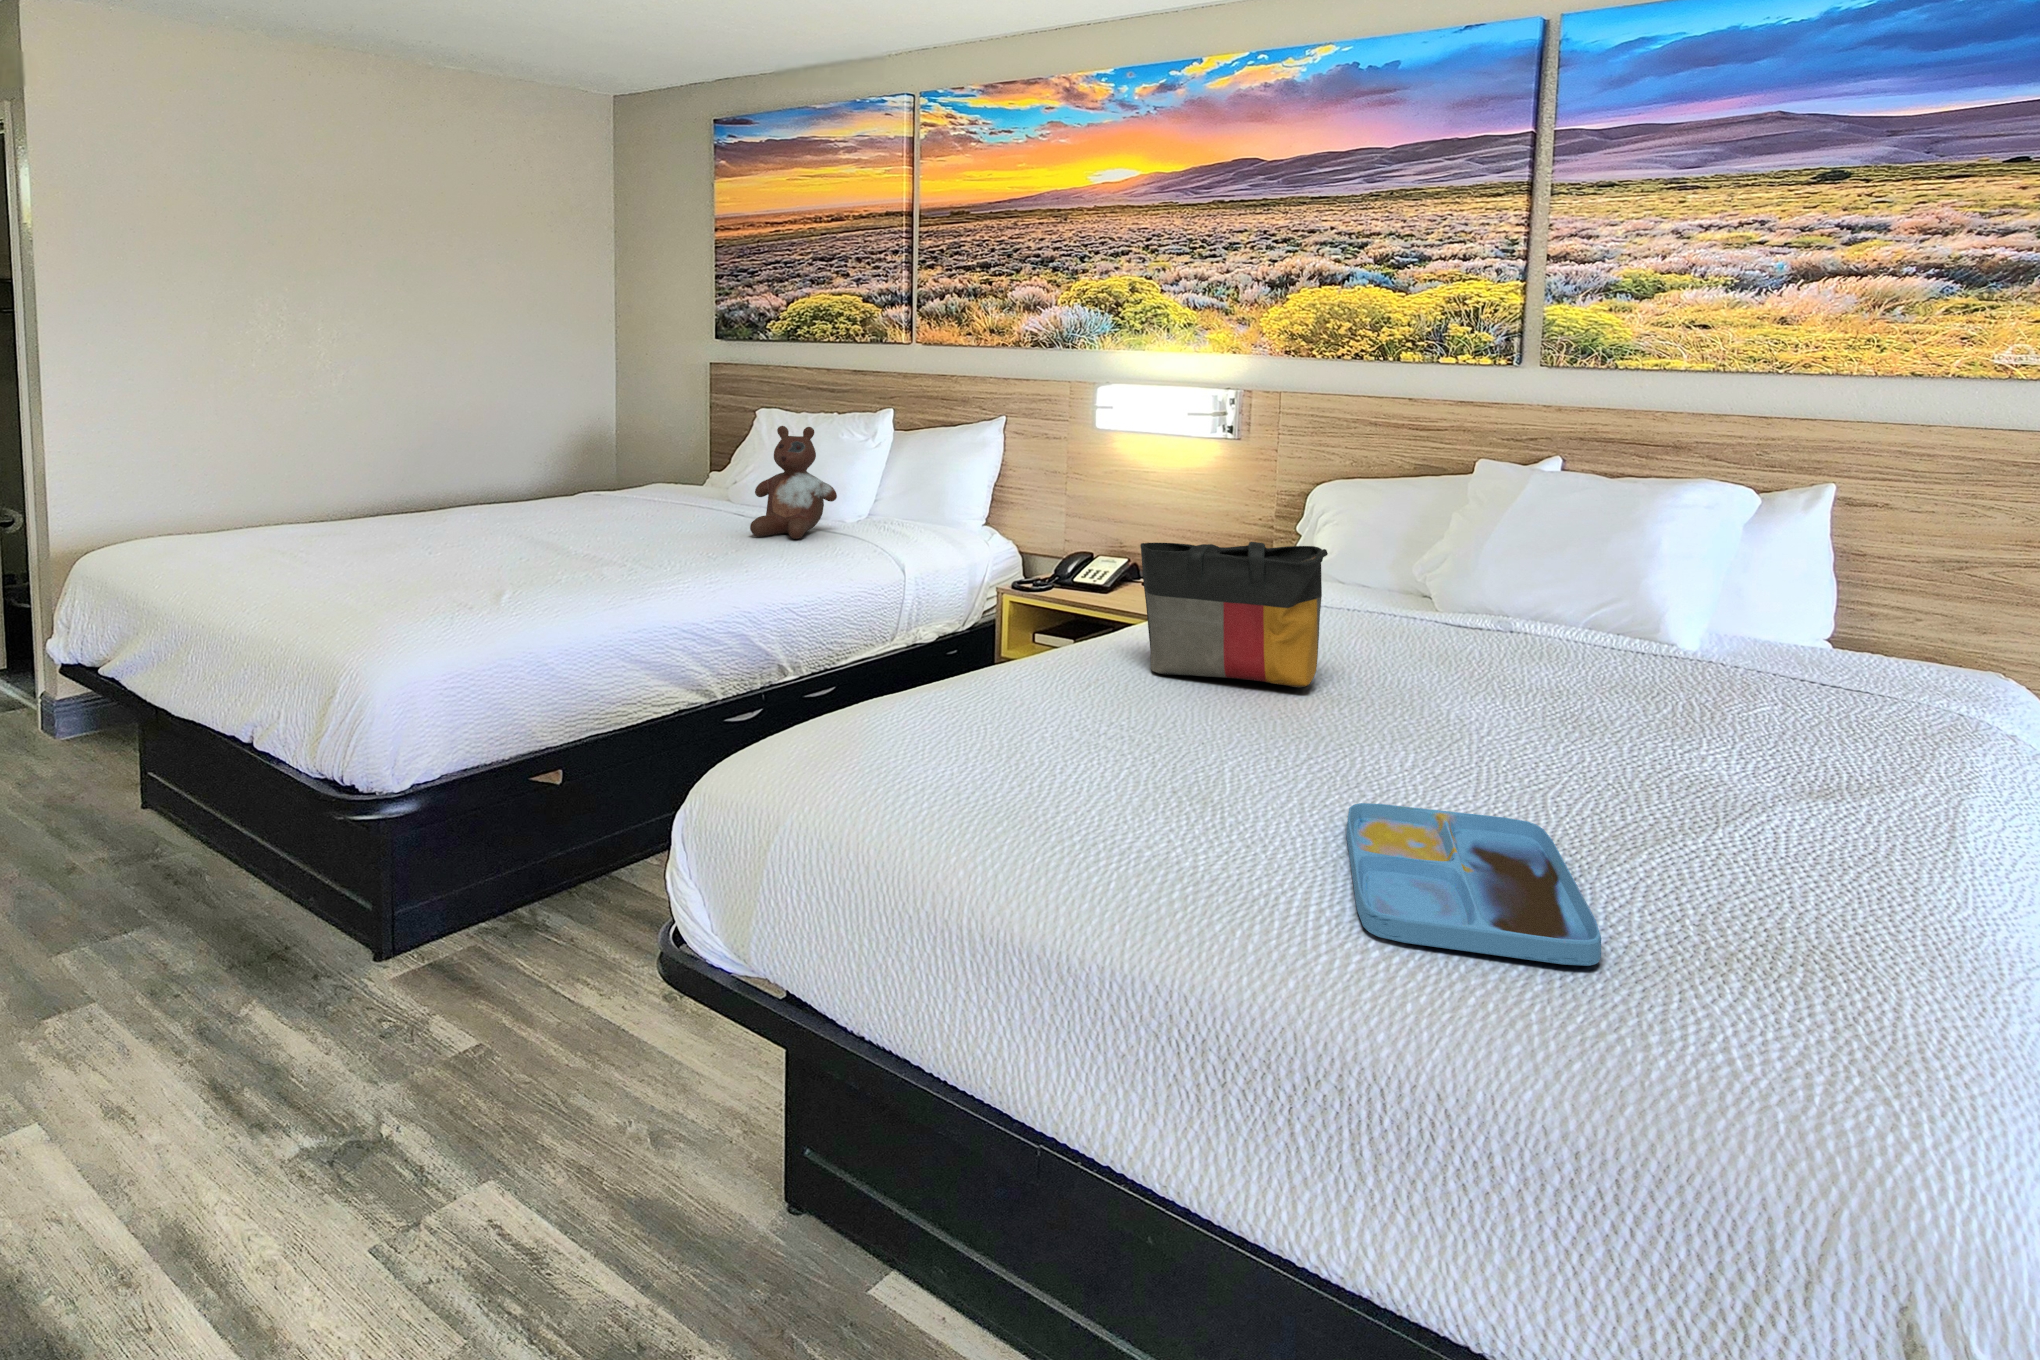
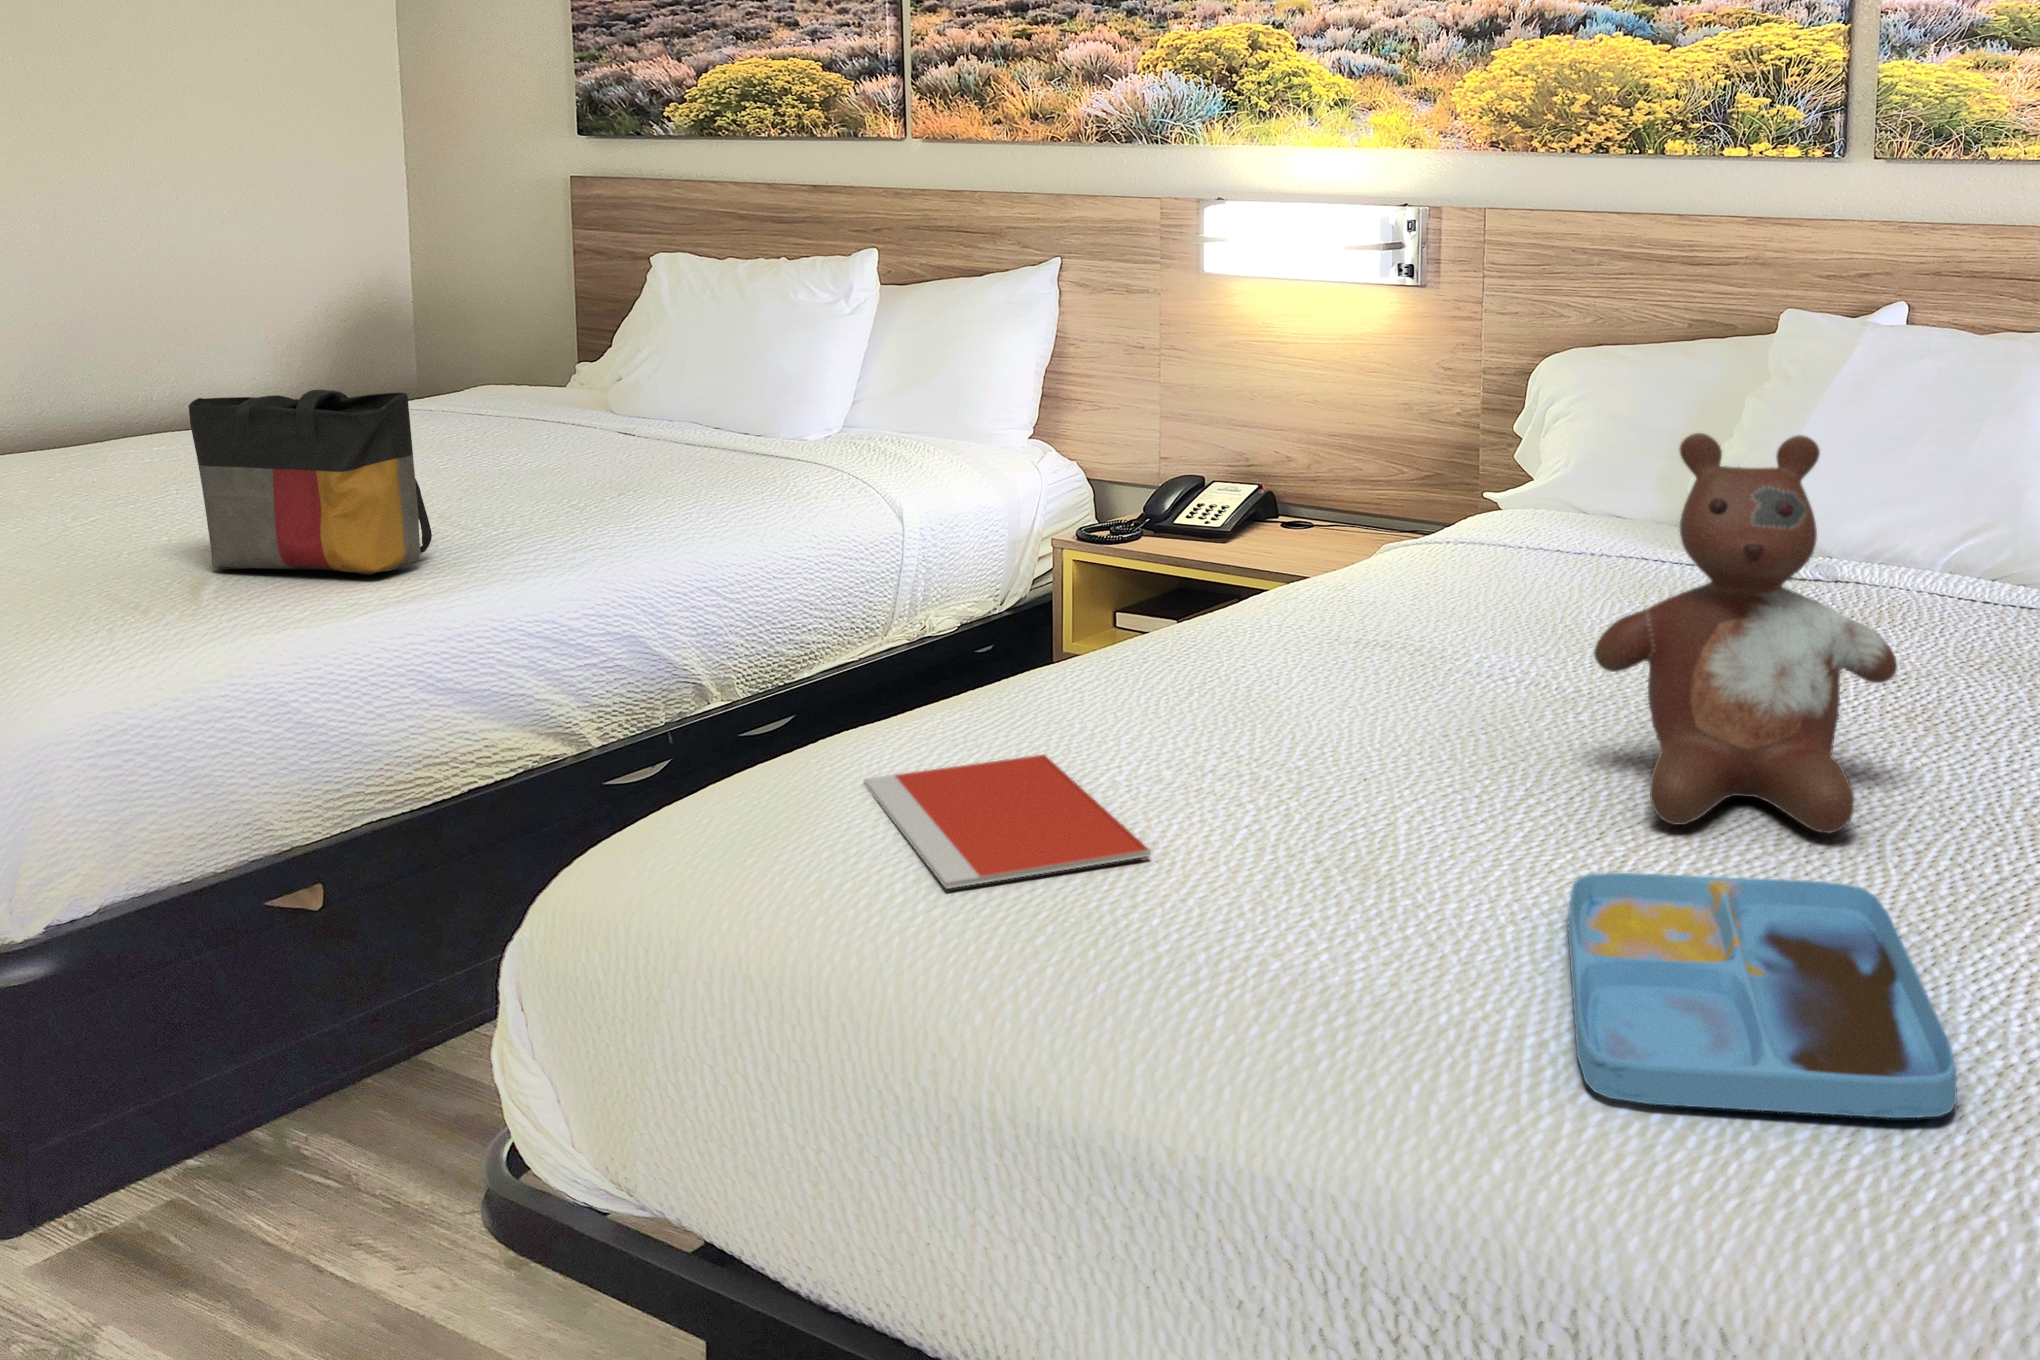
stuffed bear: present [750,426,837,539] -> present [1594,433,1897,833]
tote bag: present [1140,542,1328,687] -> present [189,390,432,574]
notebook: none [919,711,1090,785] -> present [864,755,1151,889]

